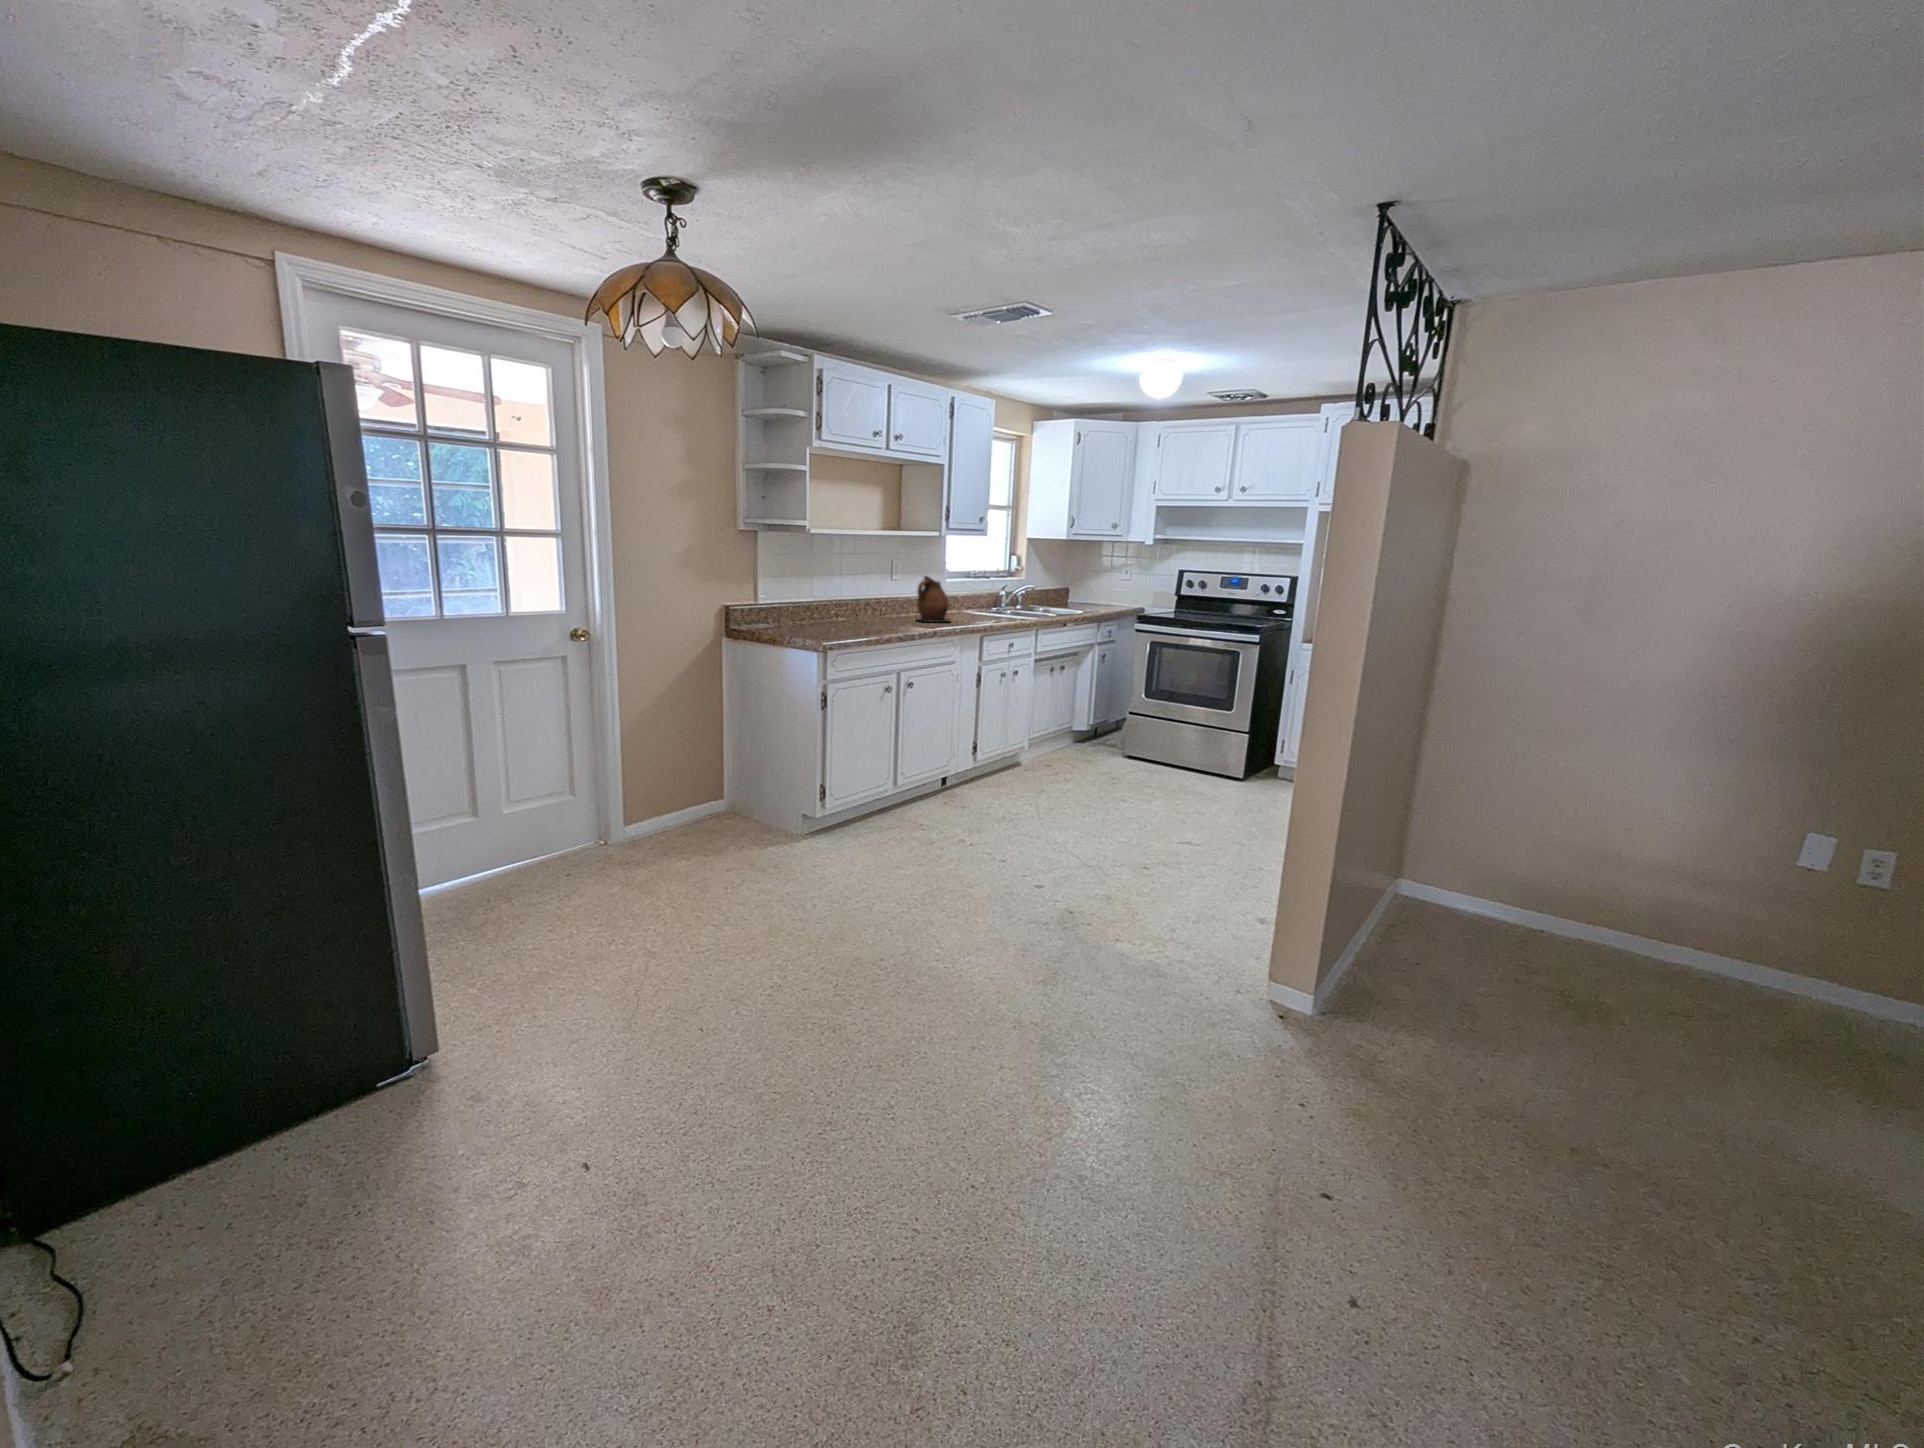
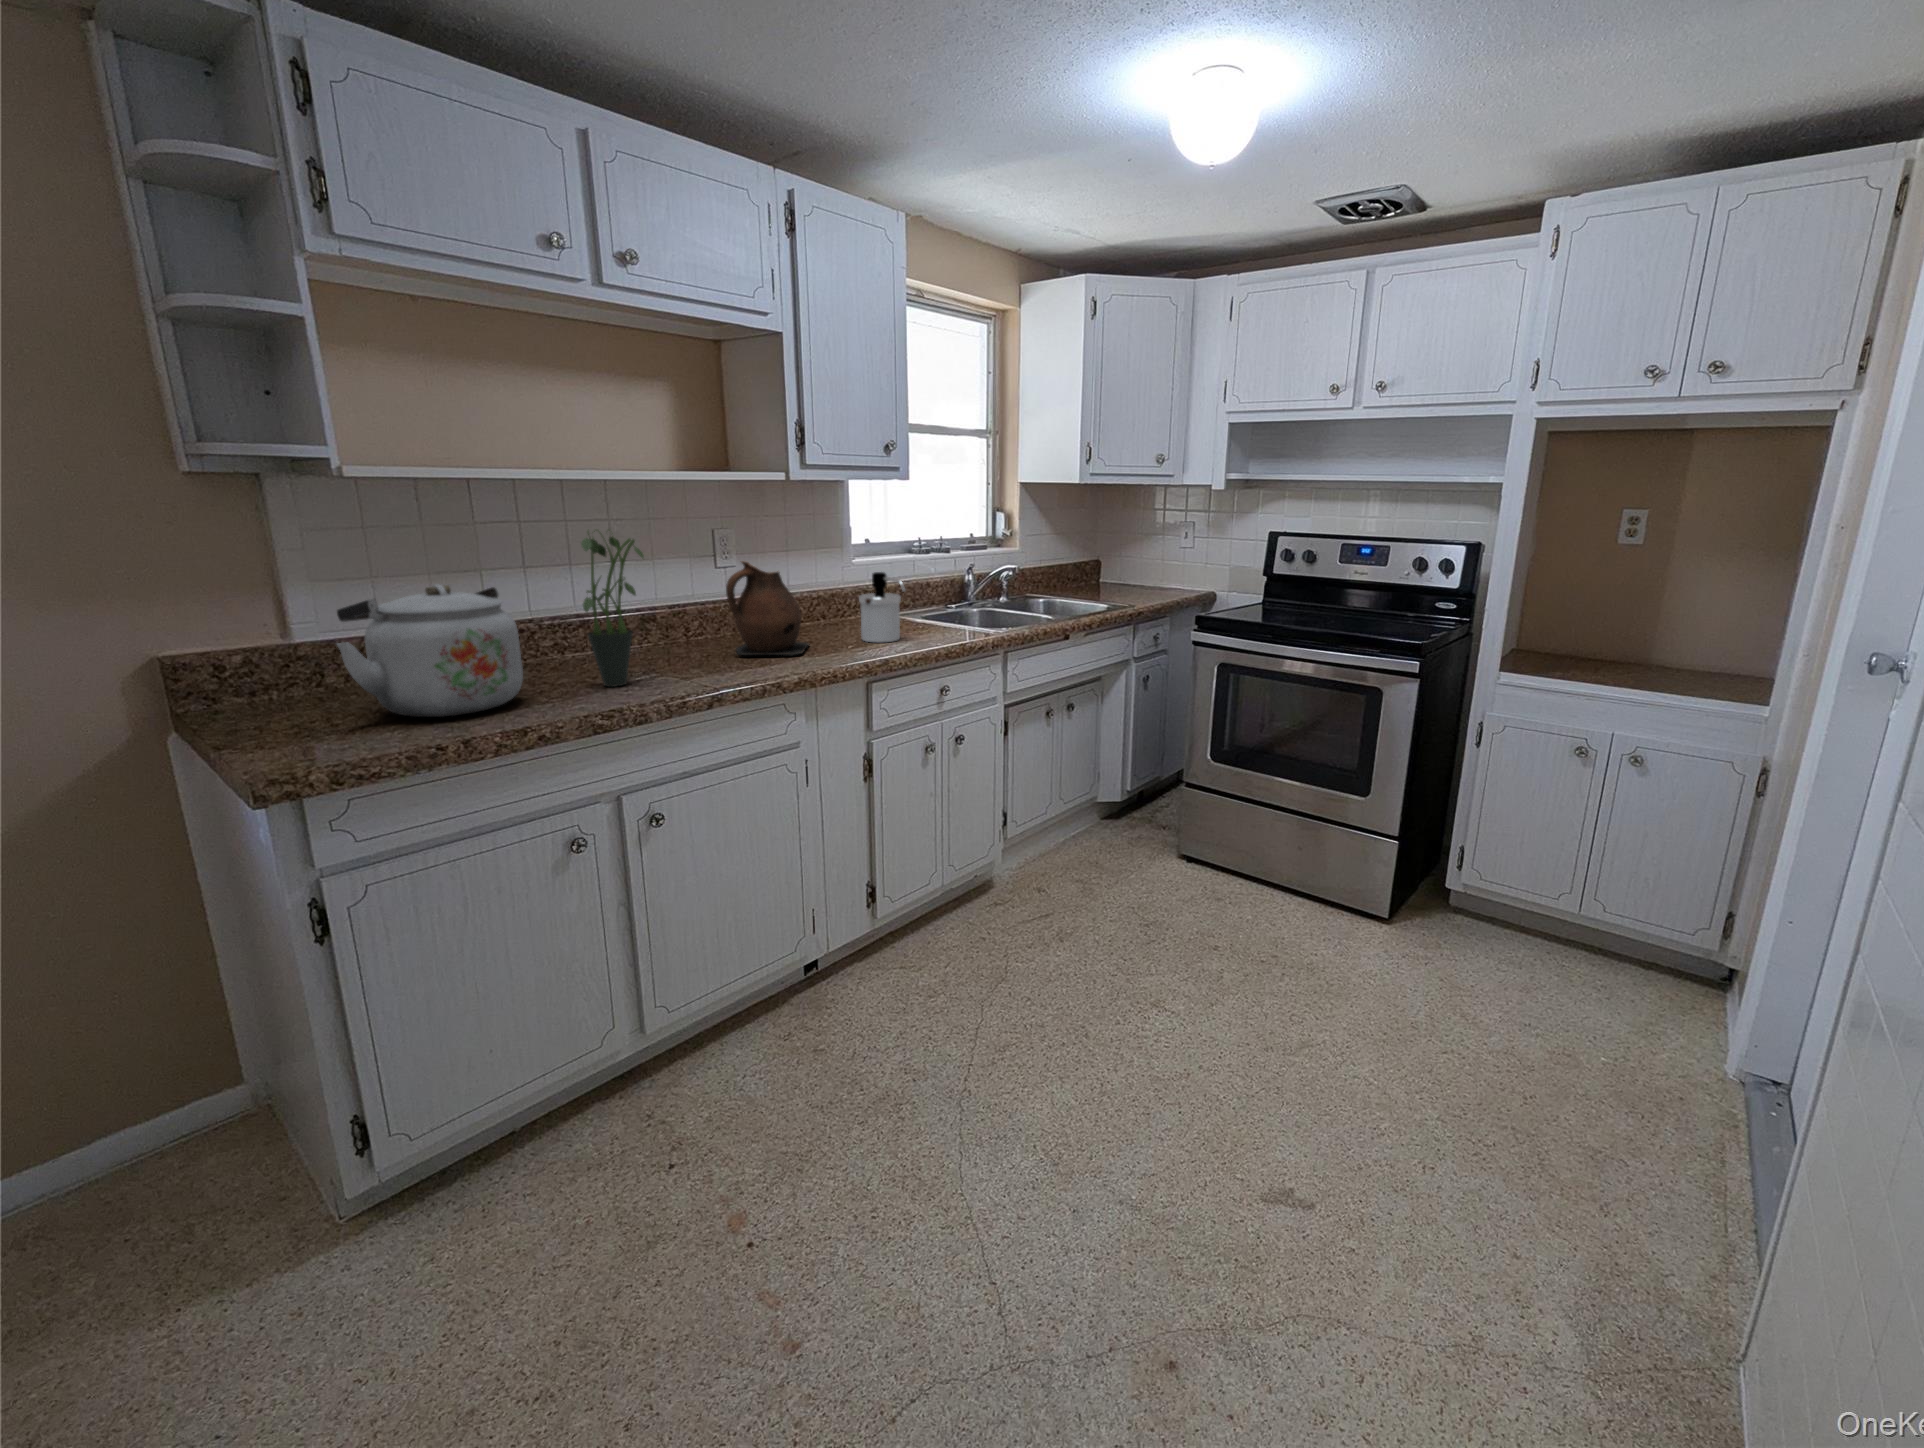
potted plant: none [881,558,911,628] -> present [581,530,644,687]
kettle: none [805,579,868,632] -> present [337,585,523,717]
soap dispenser: none [969,584,998,620] -> present [859,572,906,643]

